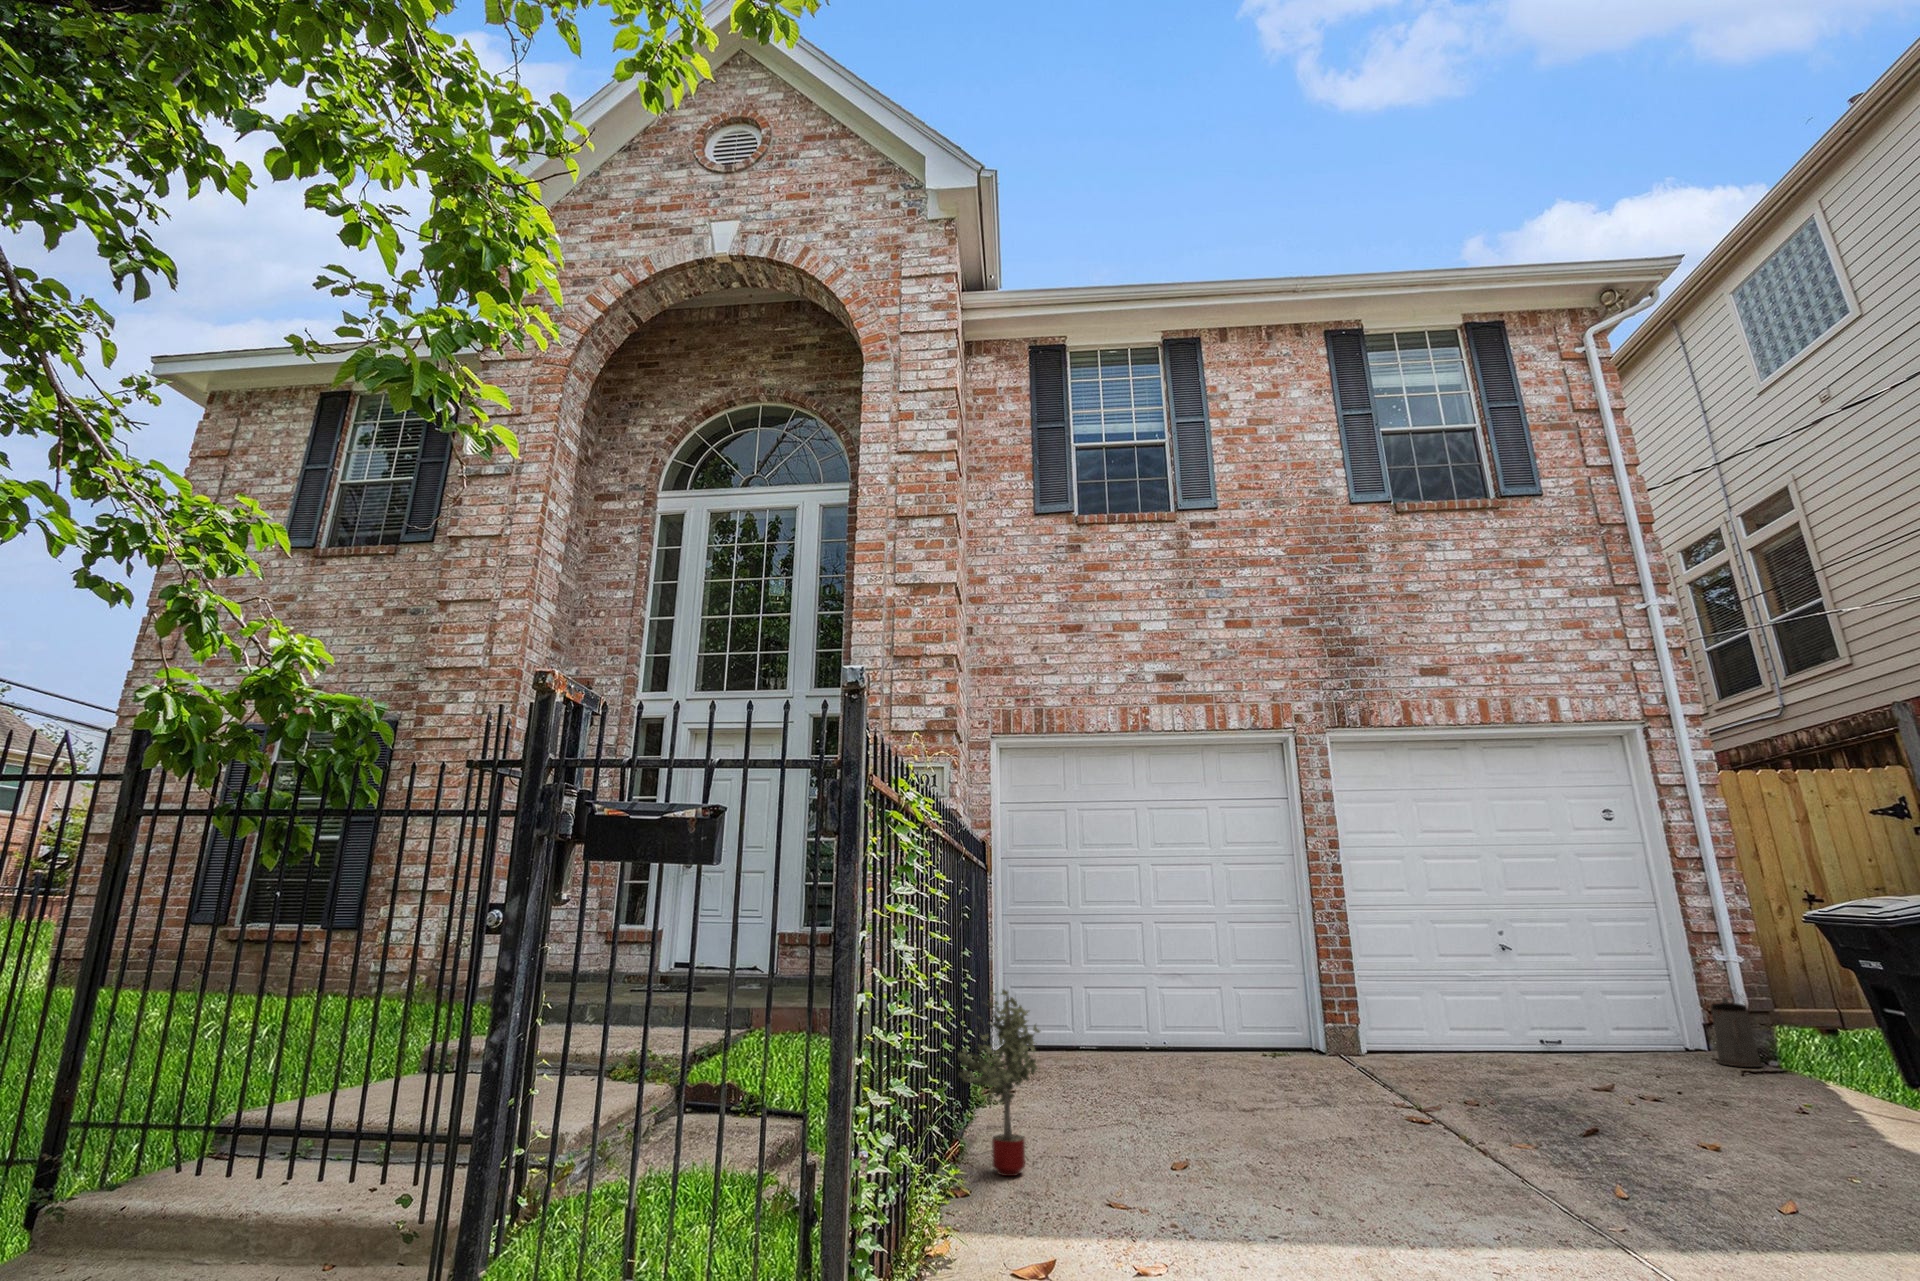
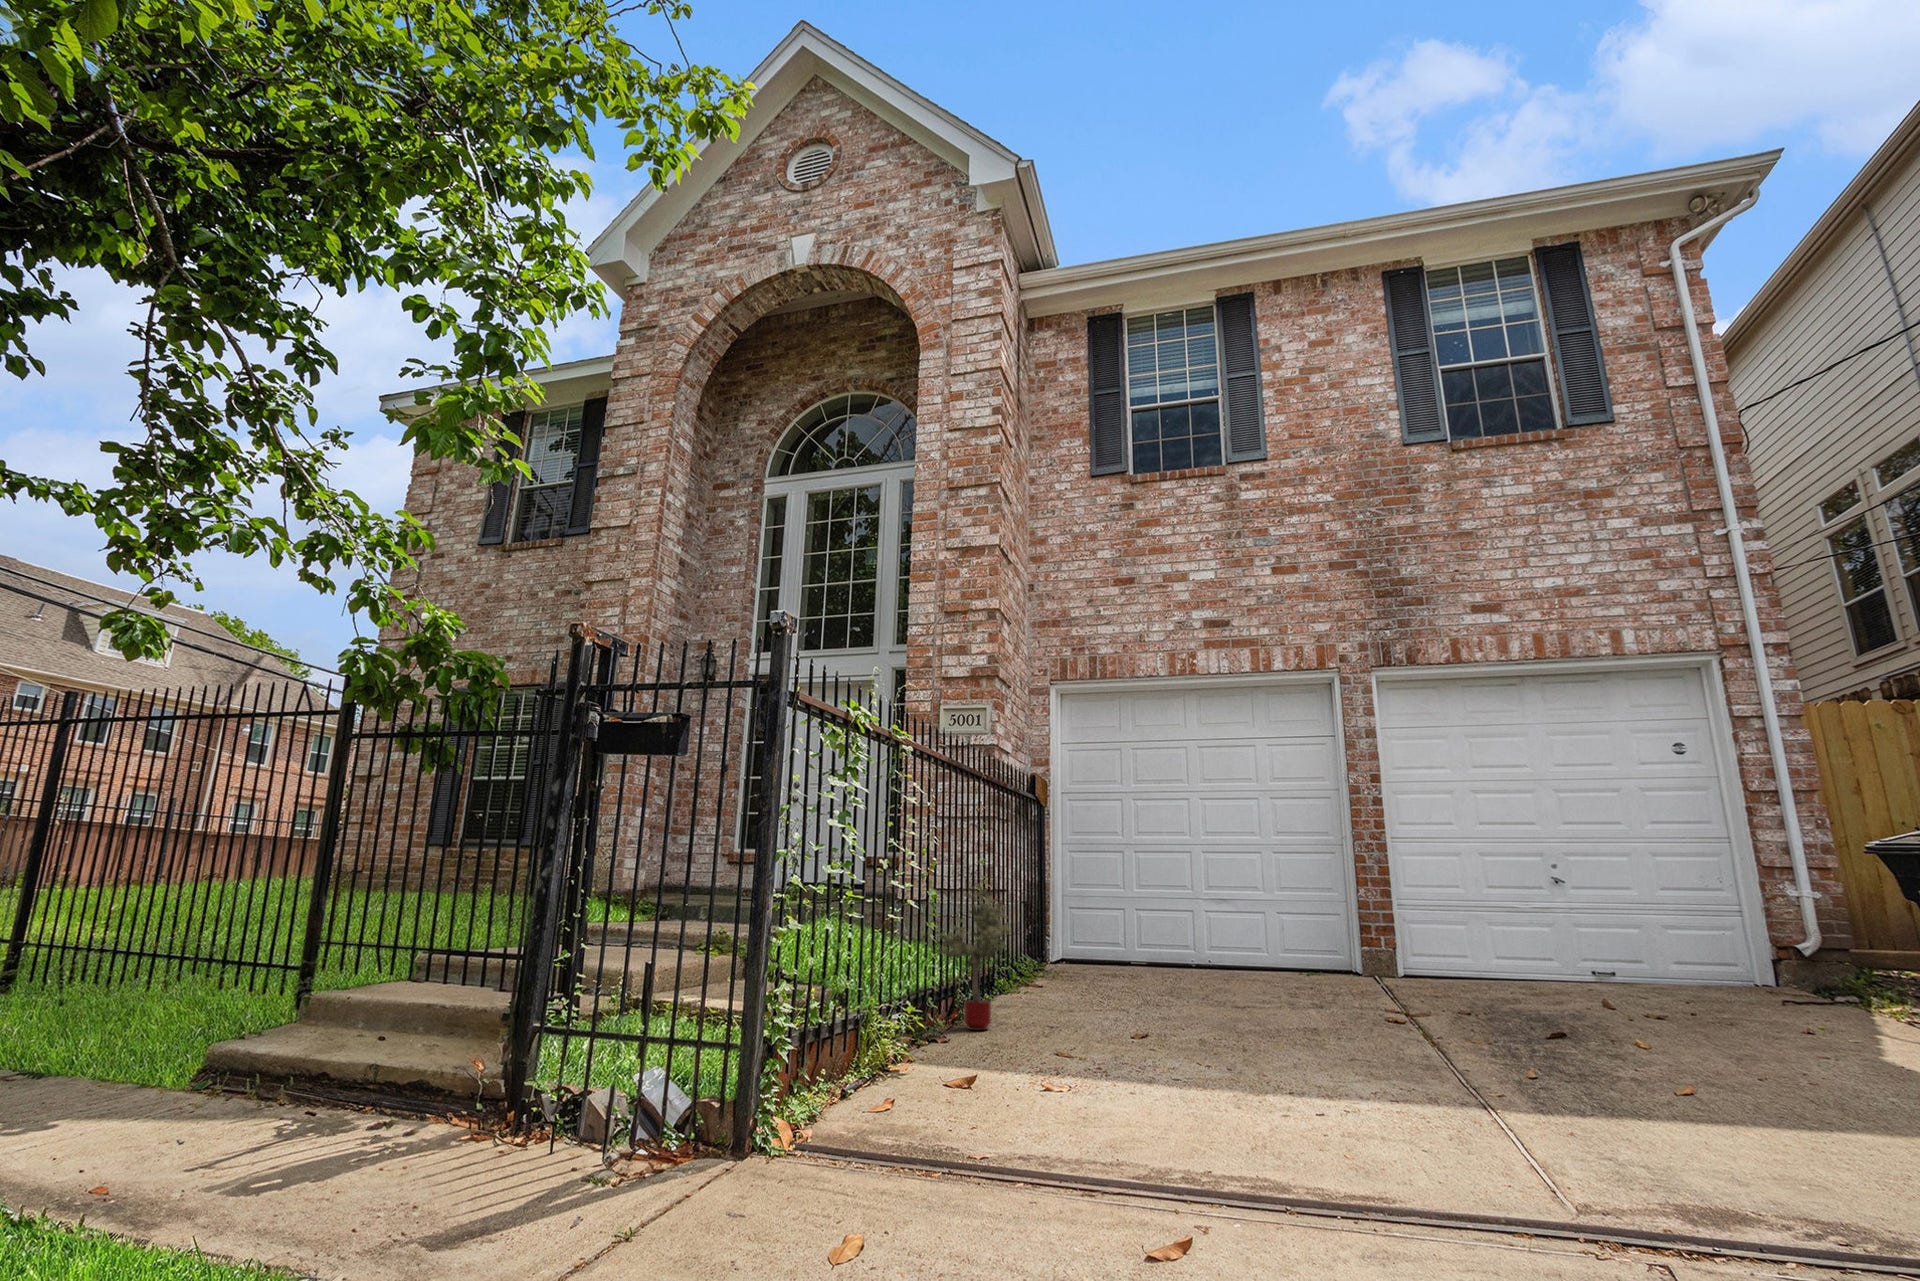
watering can: present [1711,995,1762,1067] -> none [1767,921,1820,998]

